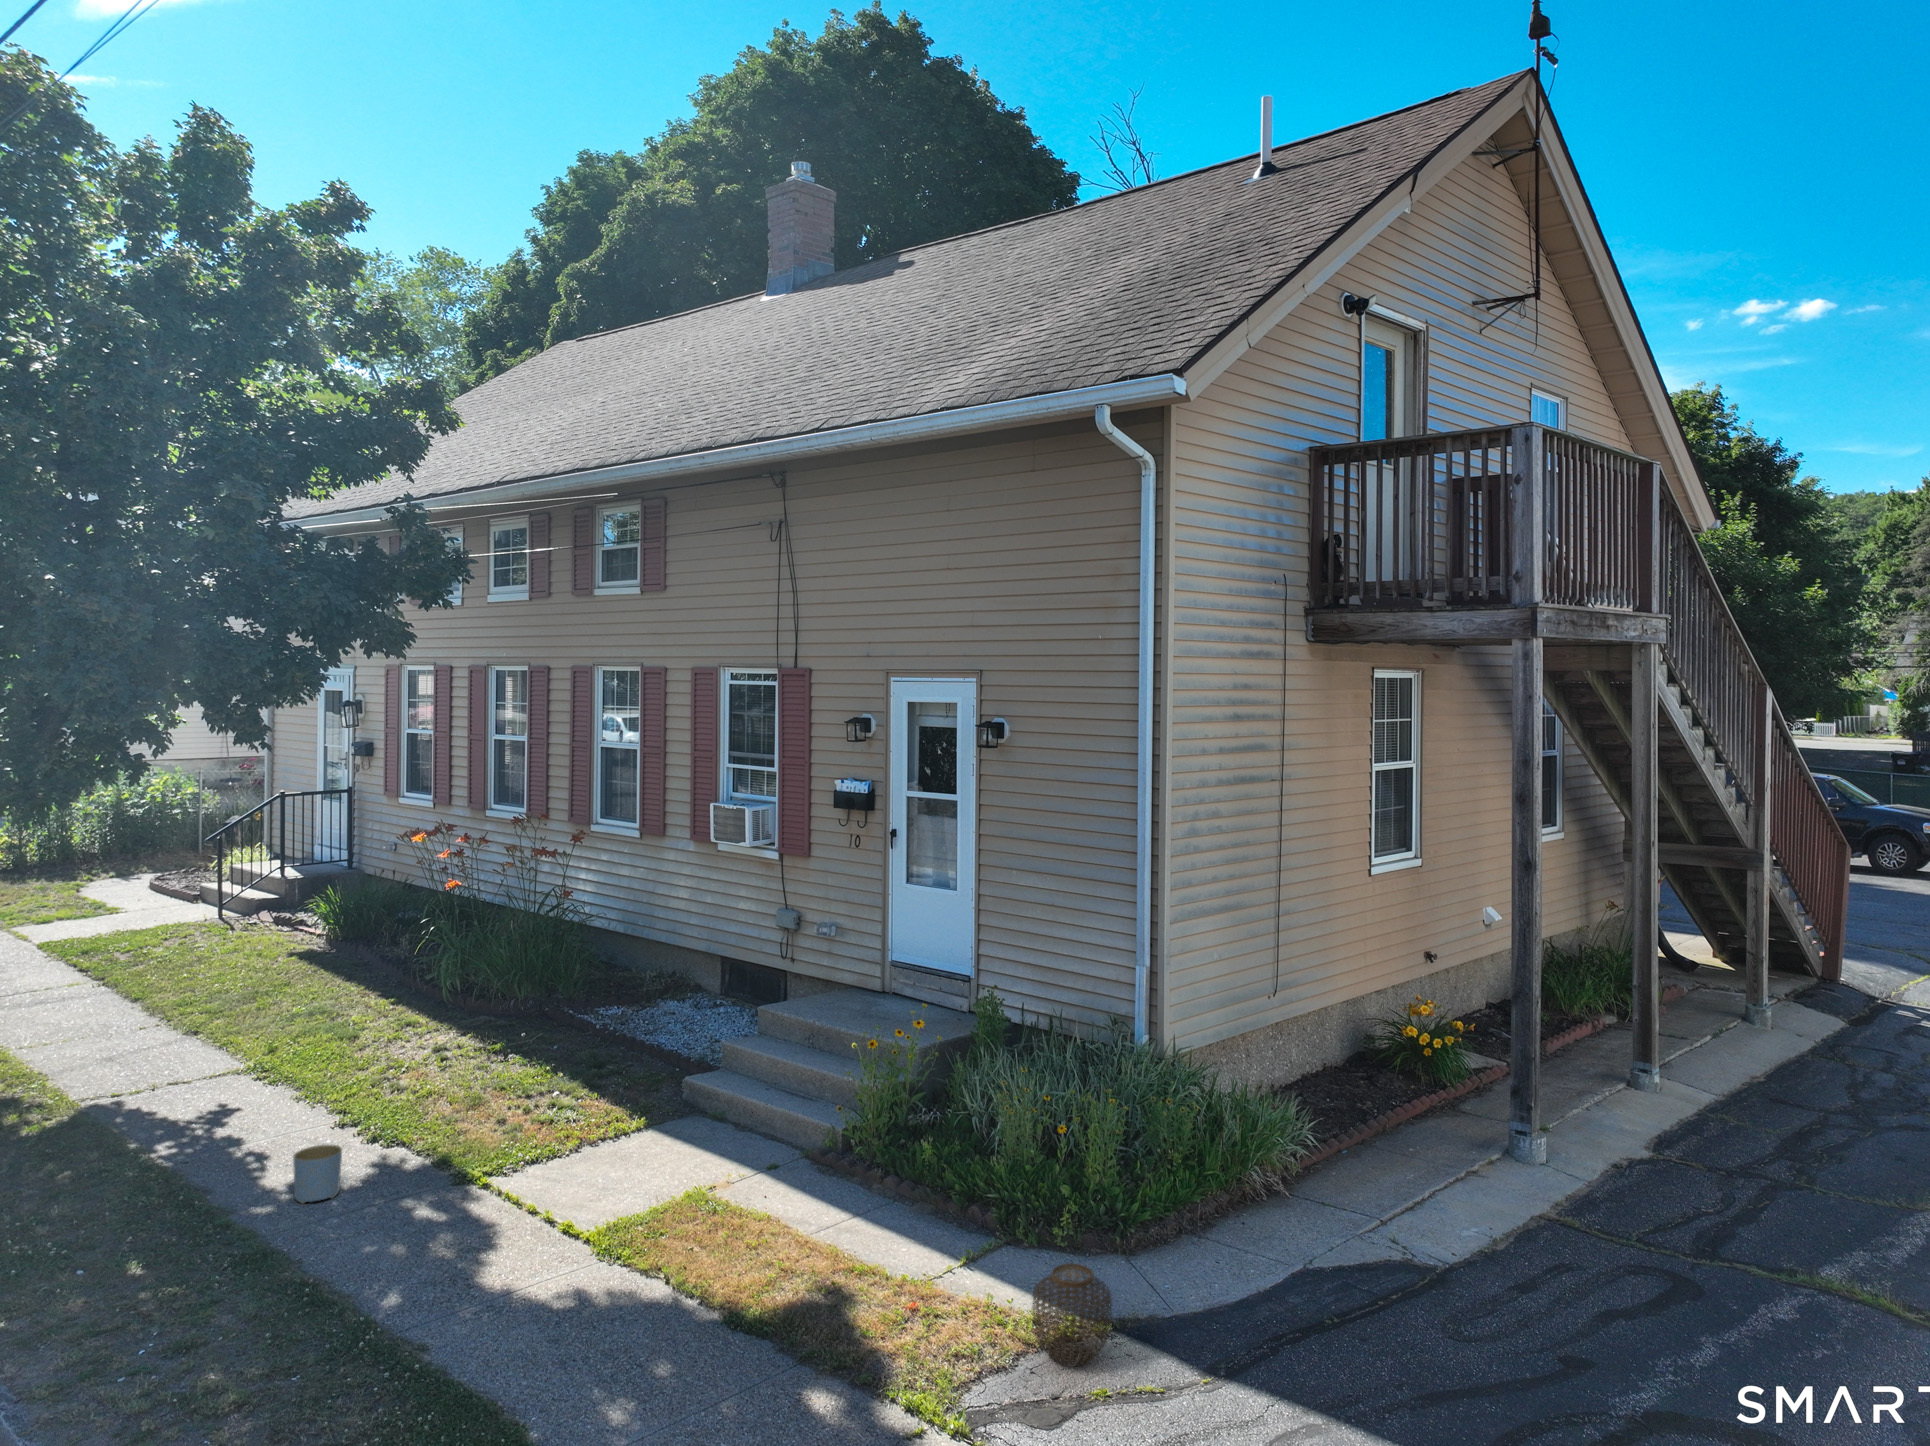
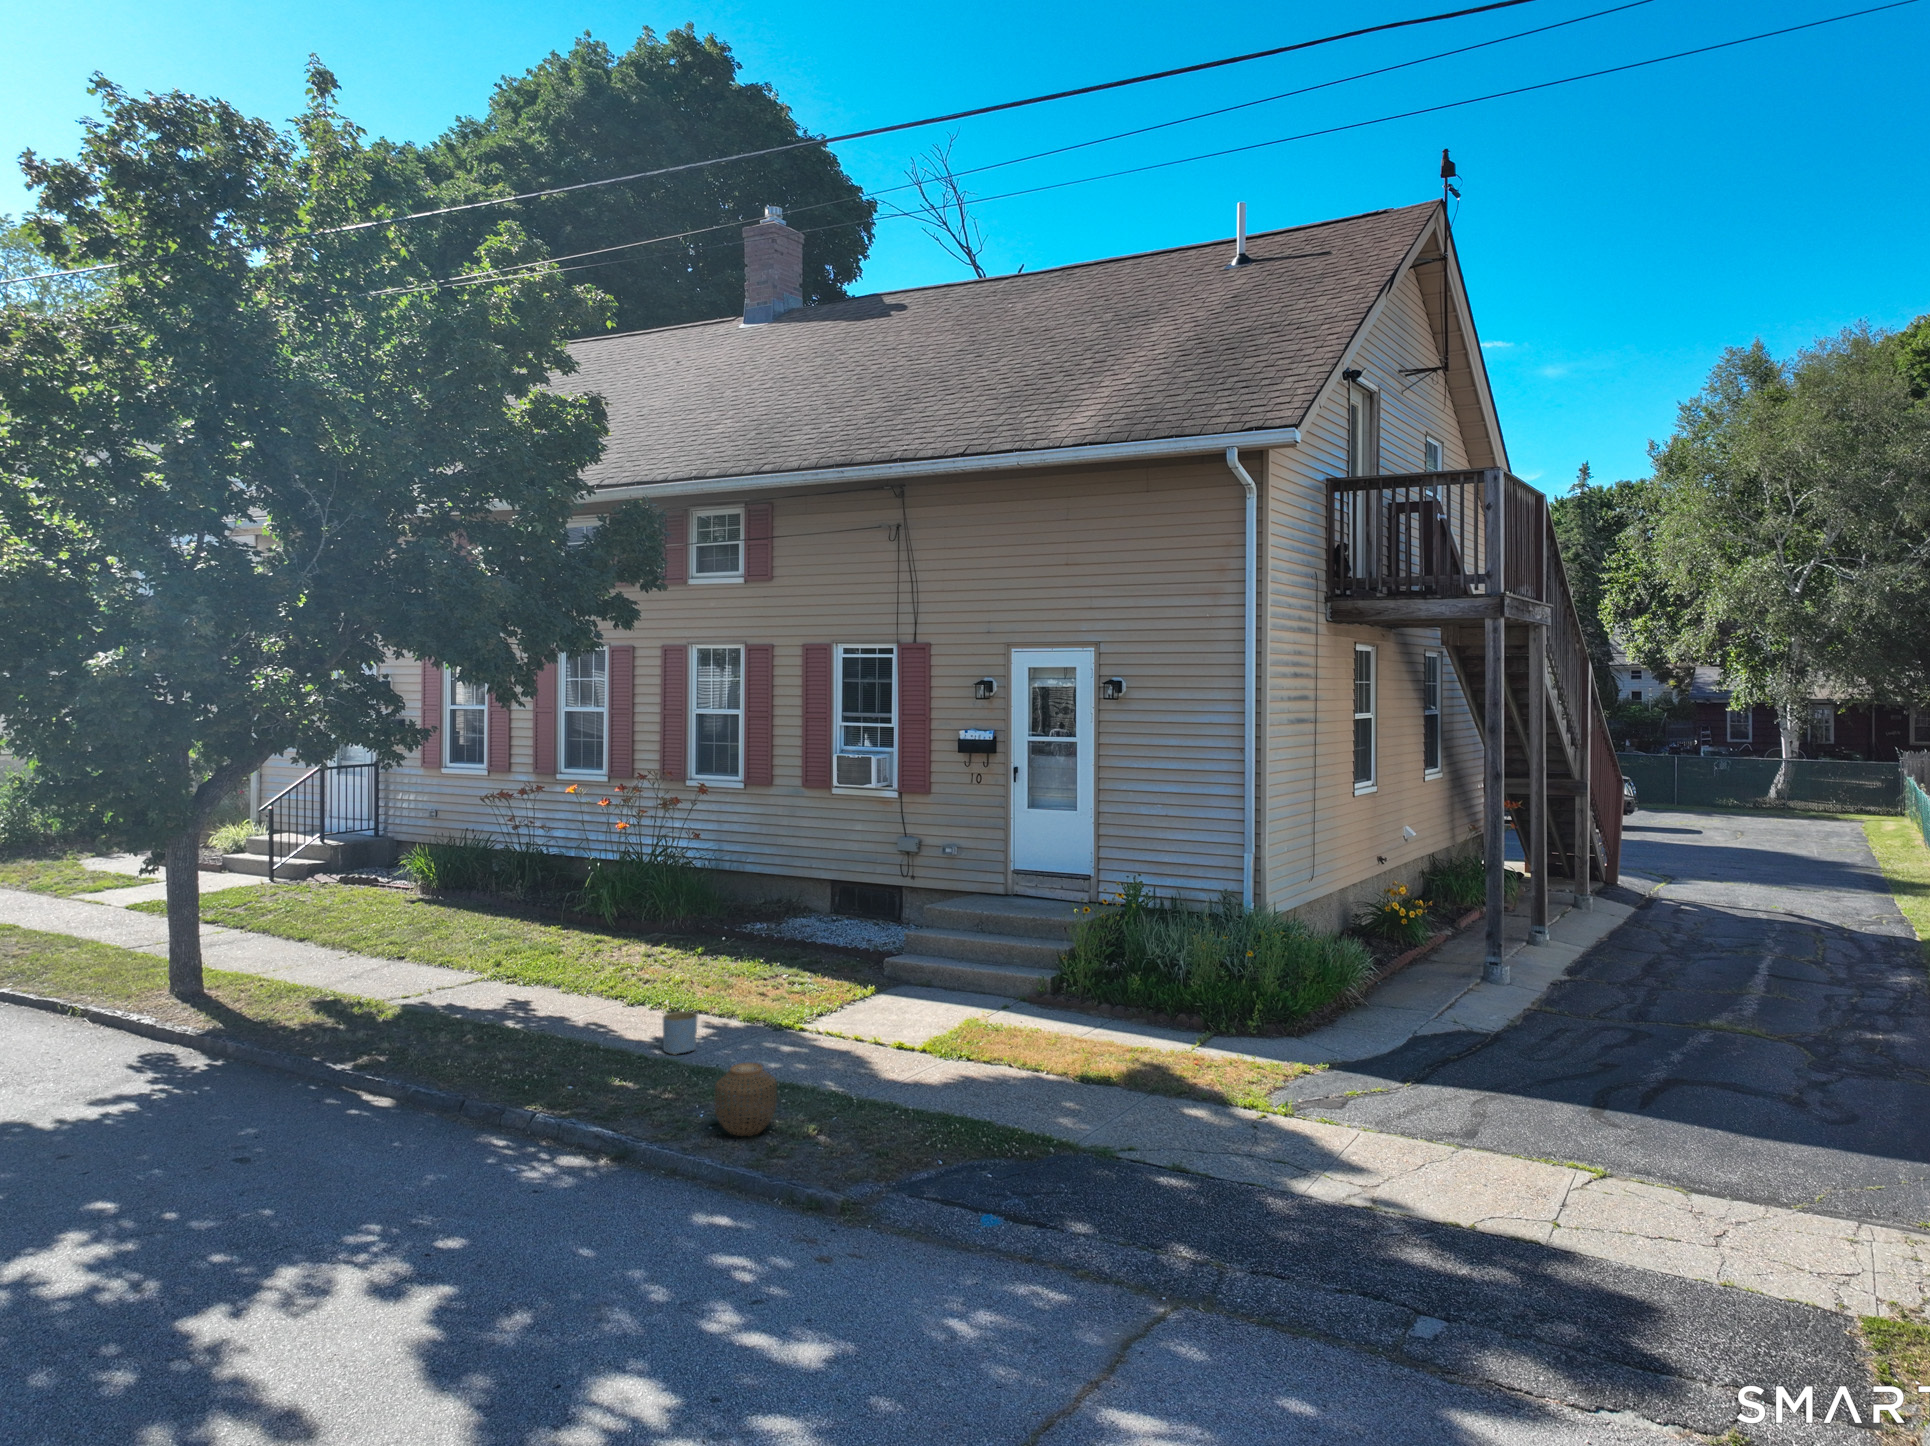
woven basket: present [1033,1263,1112,1366] -> present [715,1063,777,1136]

